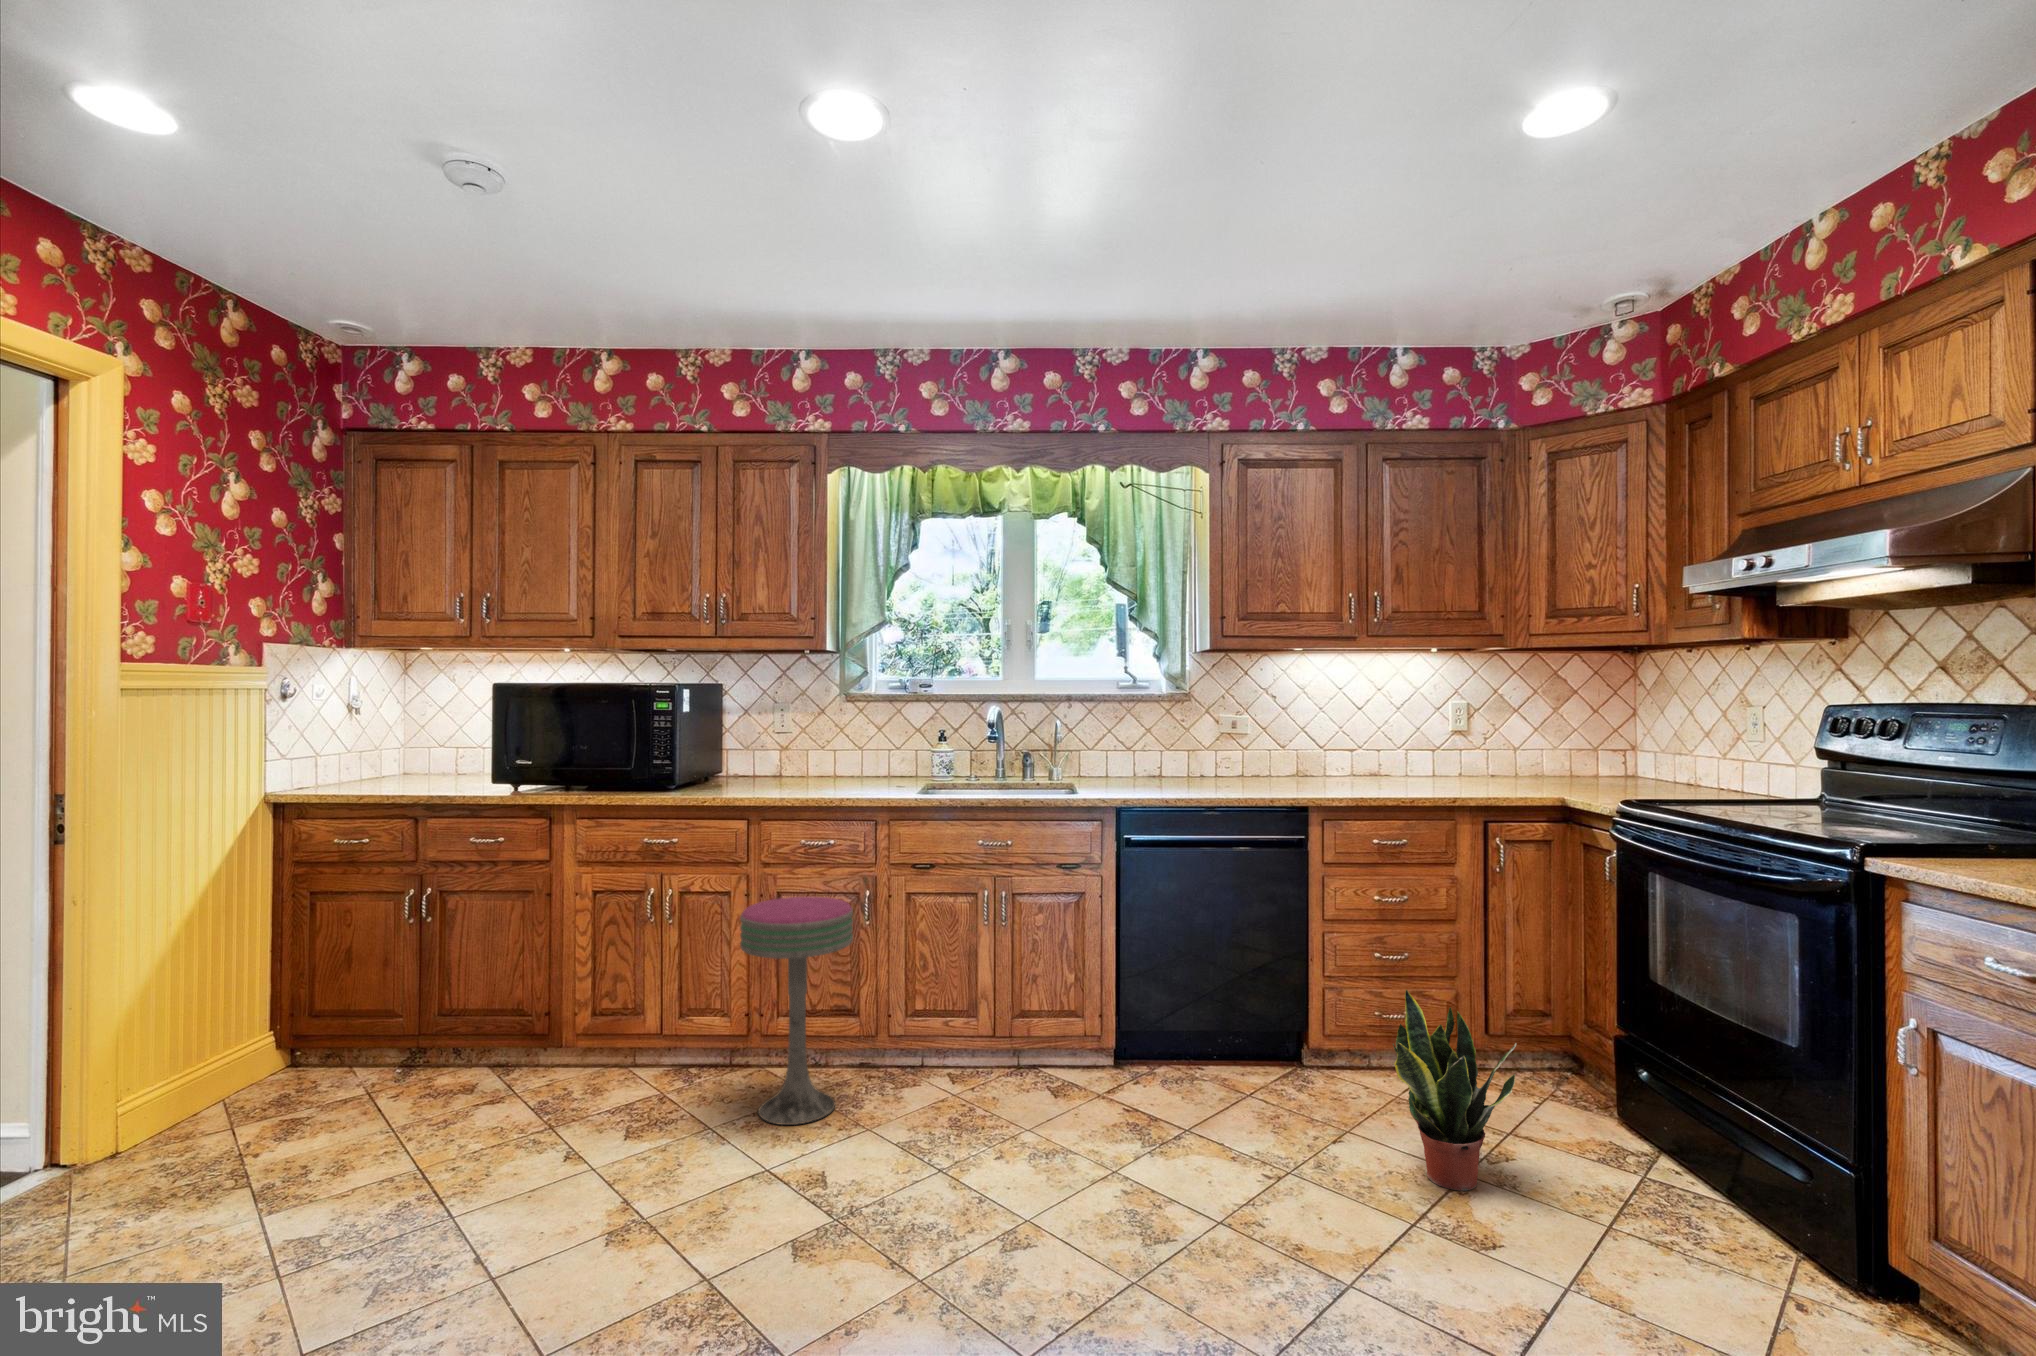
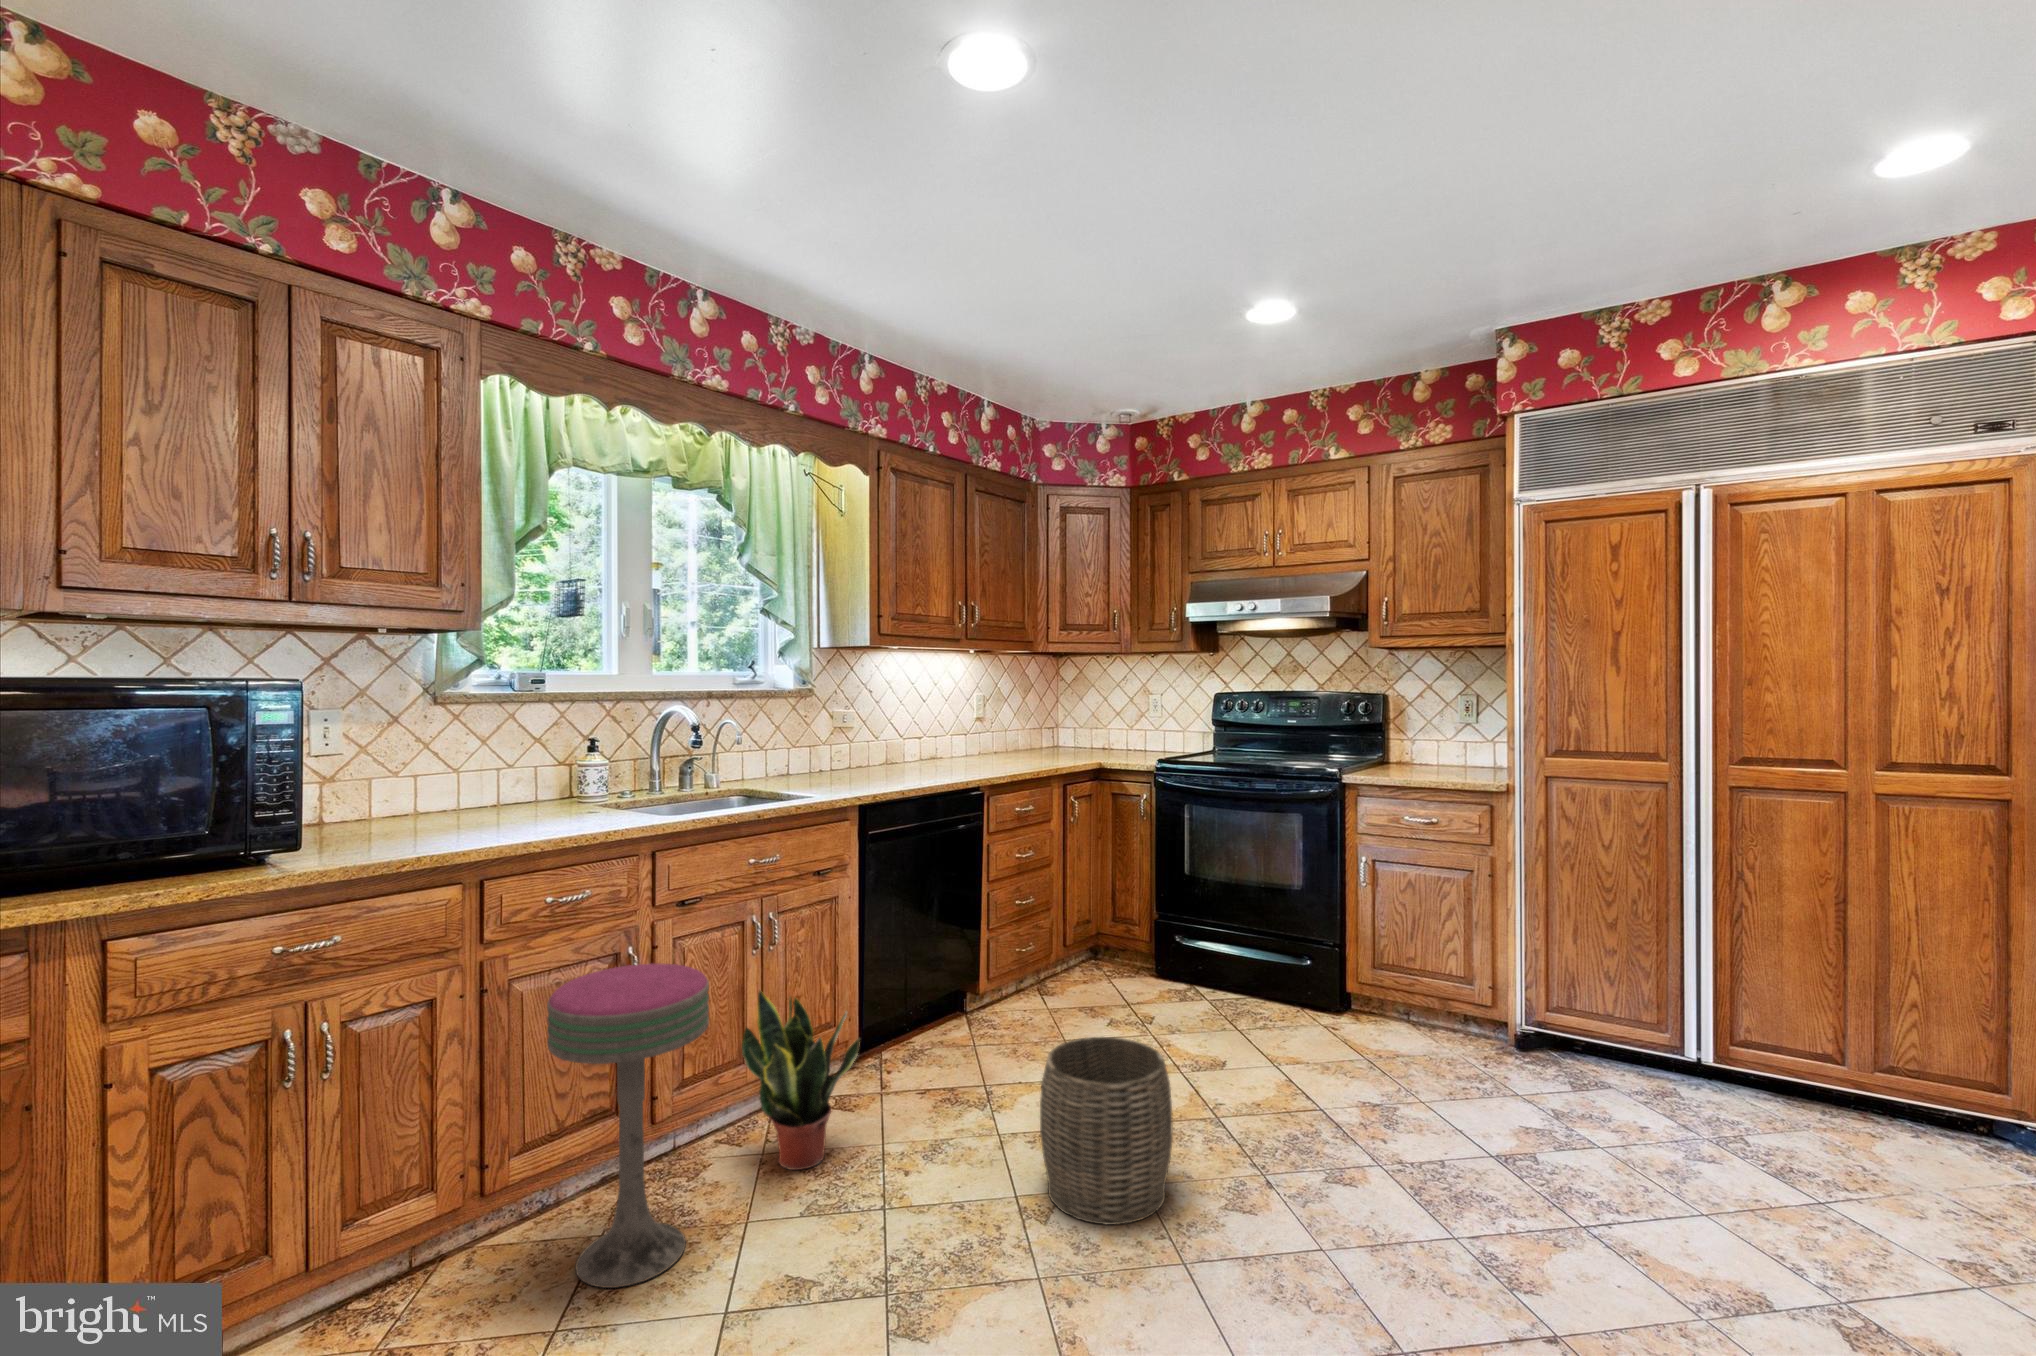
potted plant: present [1393,989,1517,1190] -> present [742,991,859,1170]
woven basket: none [1013,1079,1161,1296] -> present [1040,1037,1173,1225]

